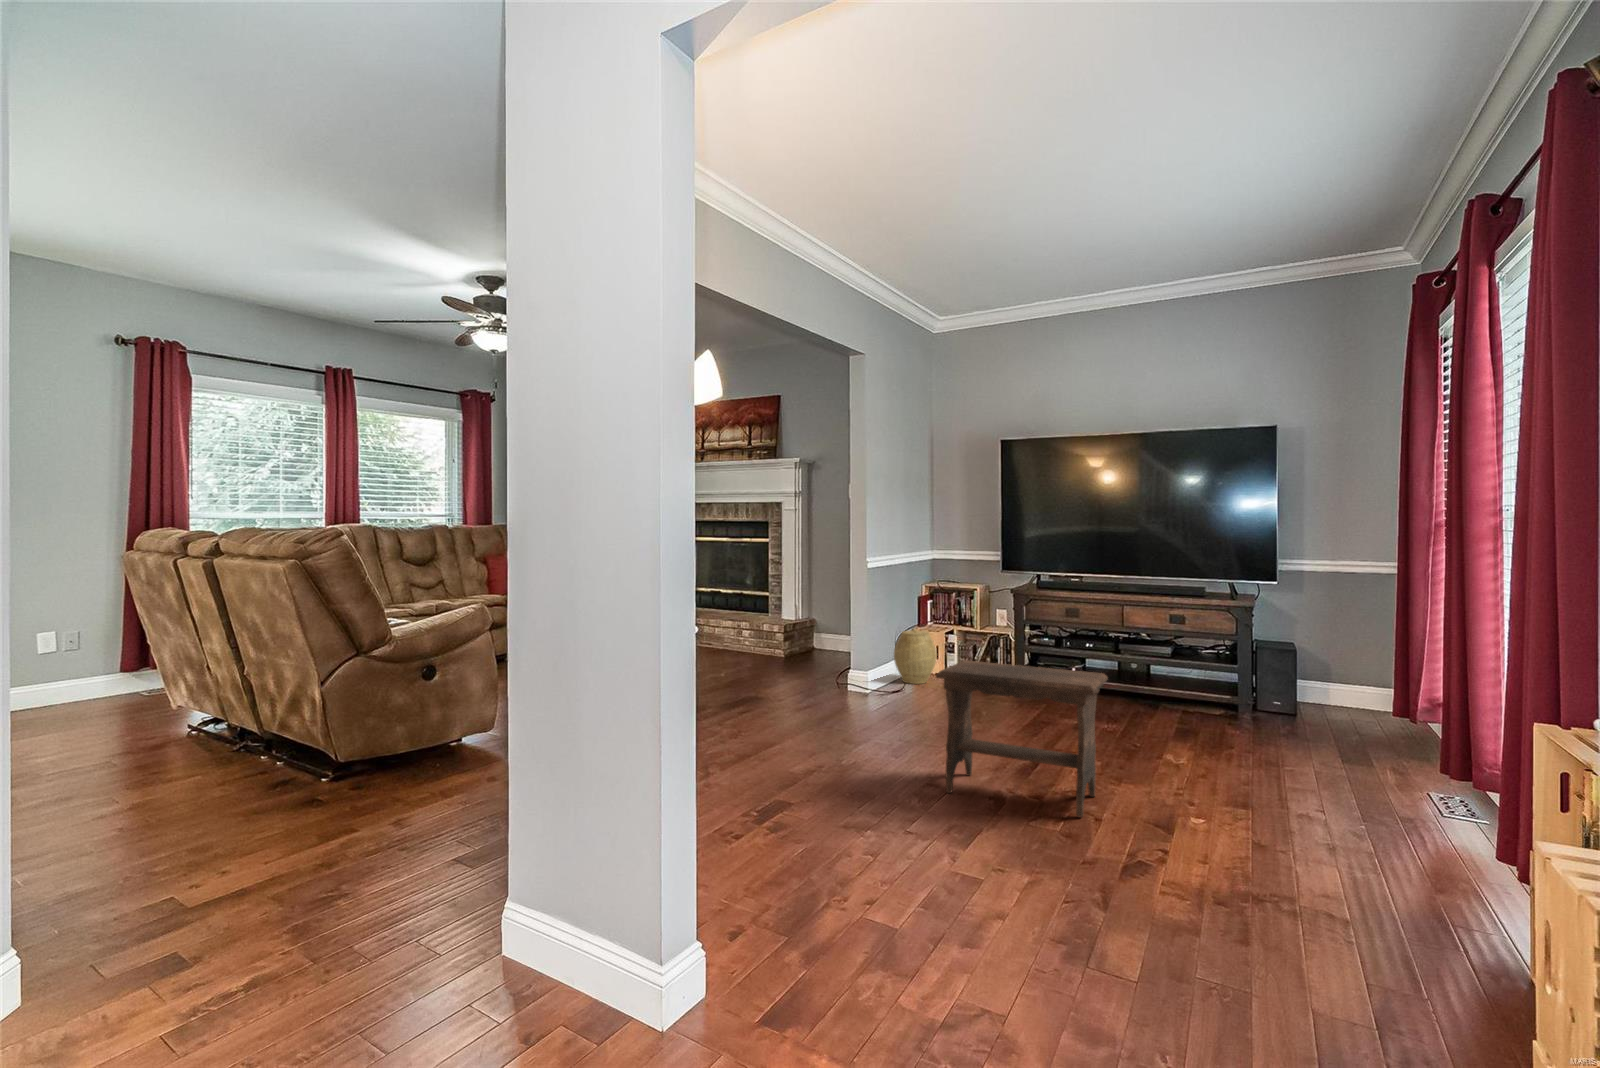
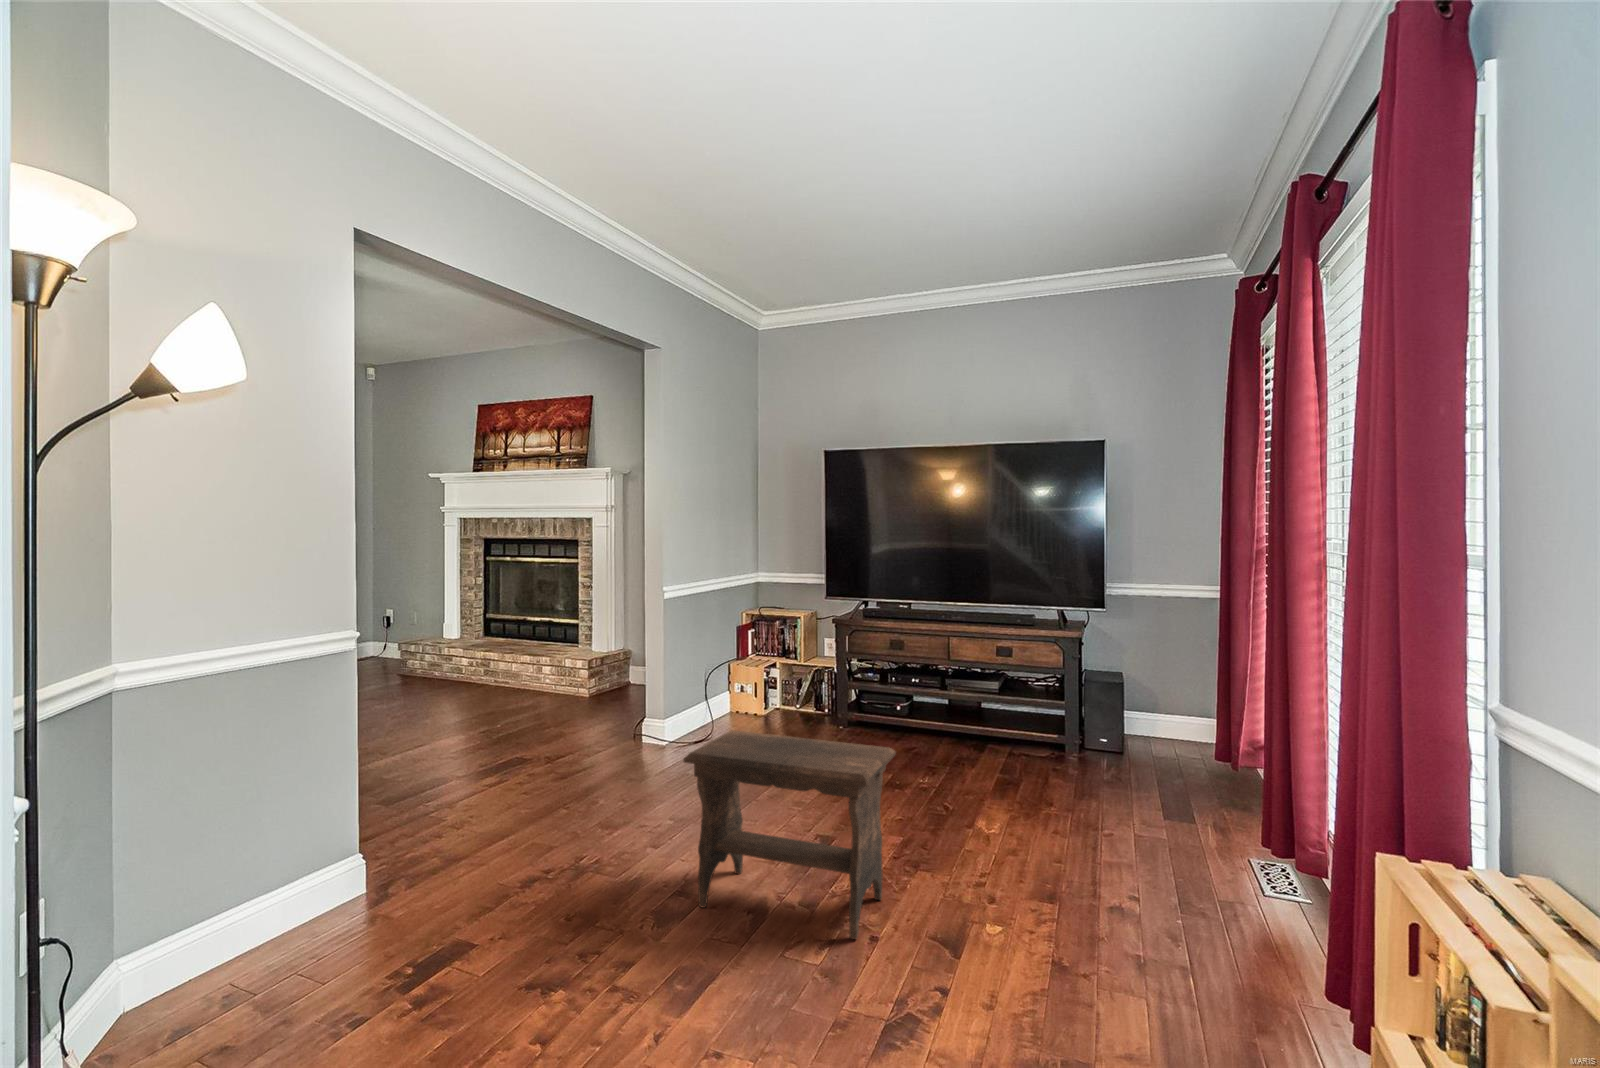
woven basket: present [894,630,937,684] -> none [702,666,750,729]

